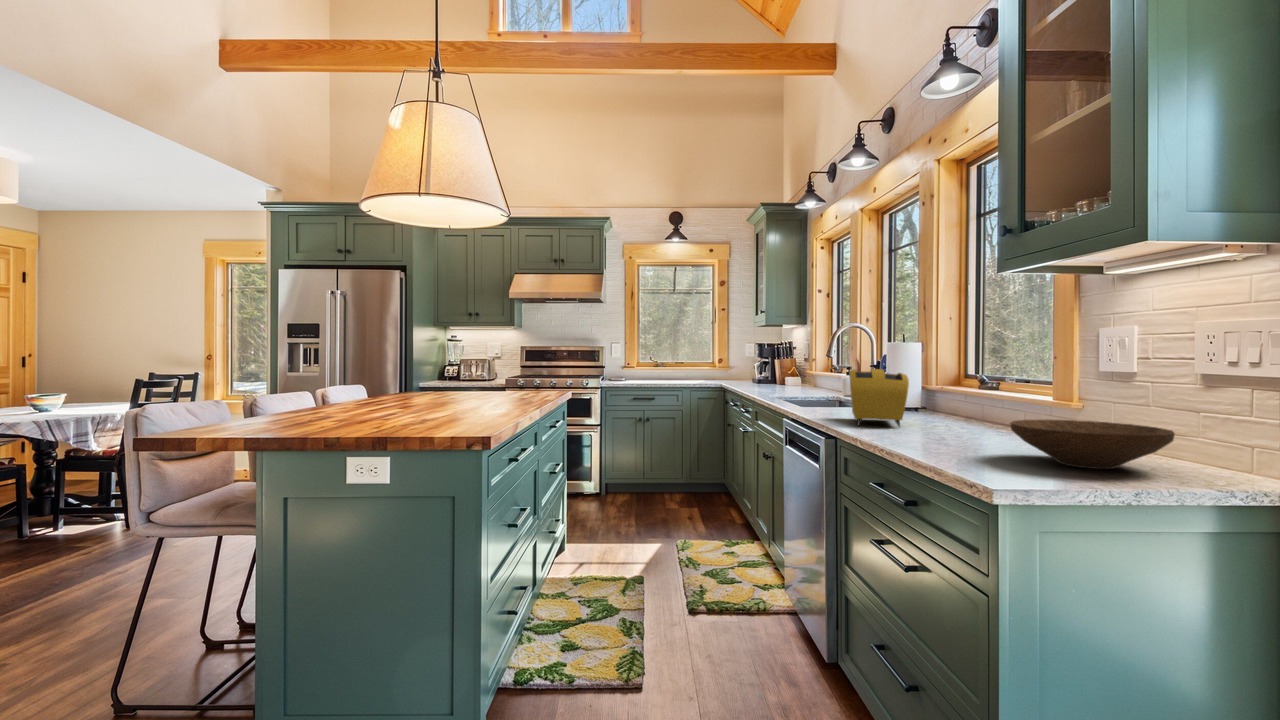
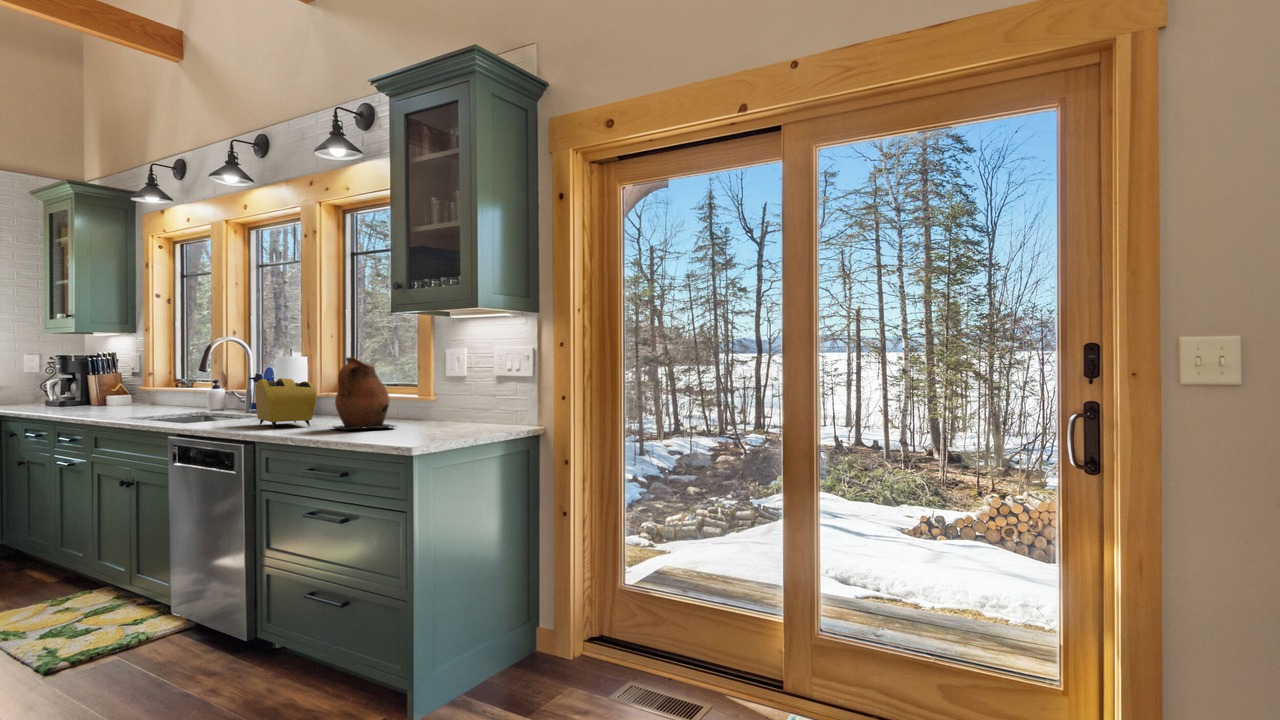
ceramic pitcher: none [914,344,1007,445] -> present [333,357,396,430]
wooden bowl: present [1010,420,1175,469] -> none [407,407,490,433]

